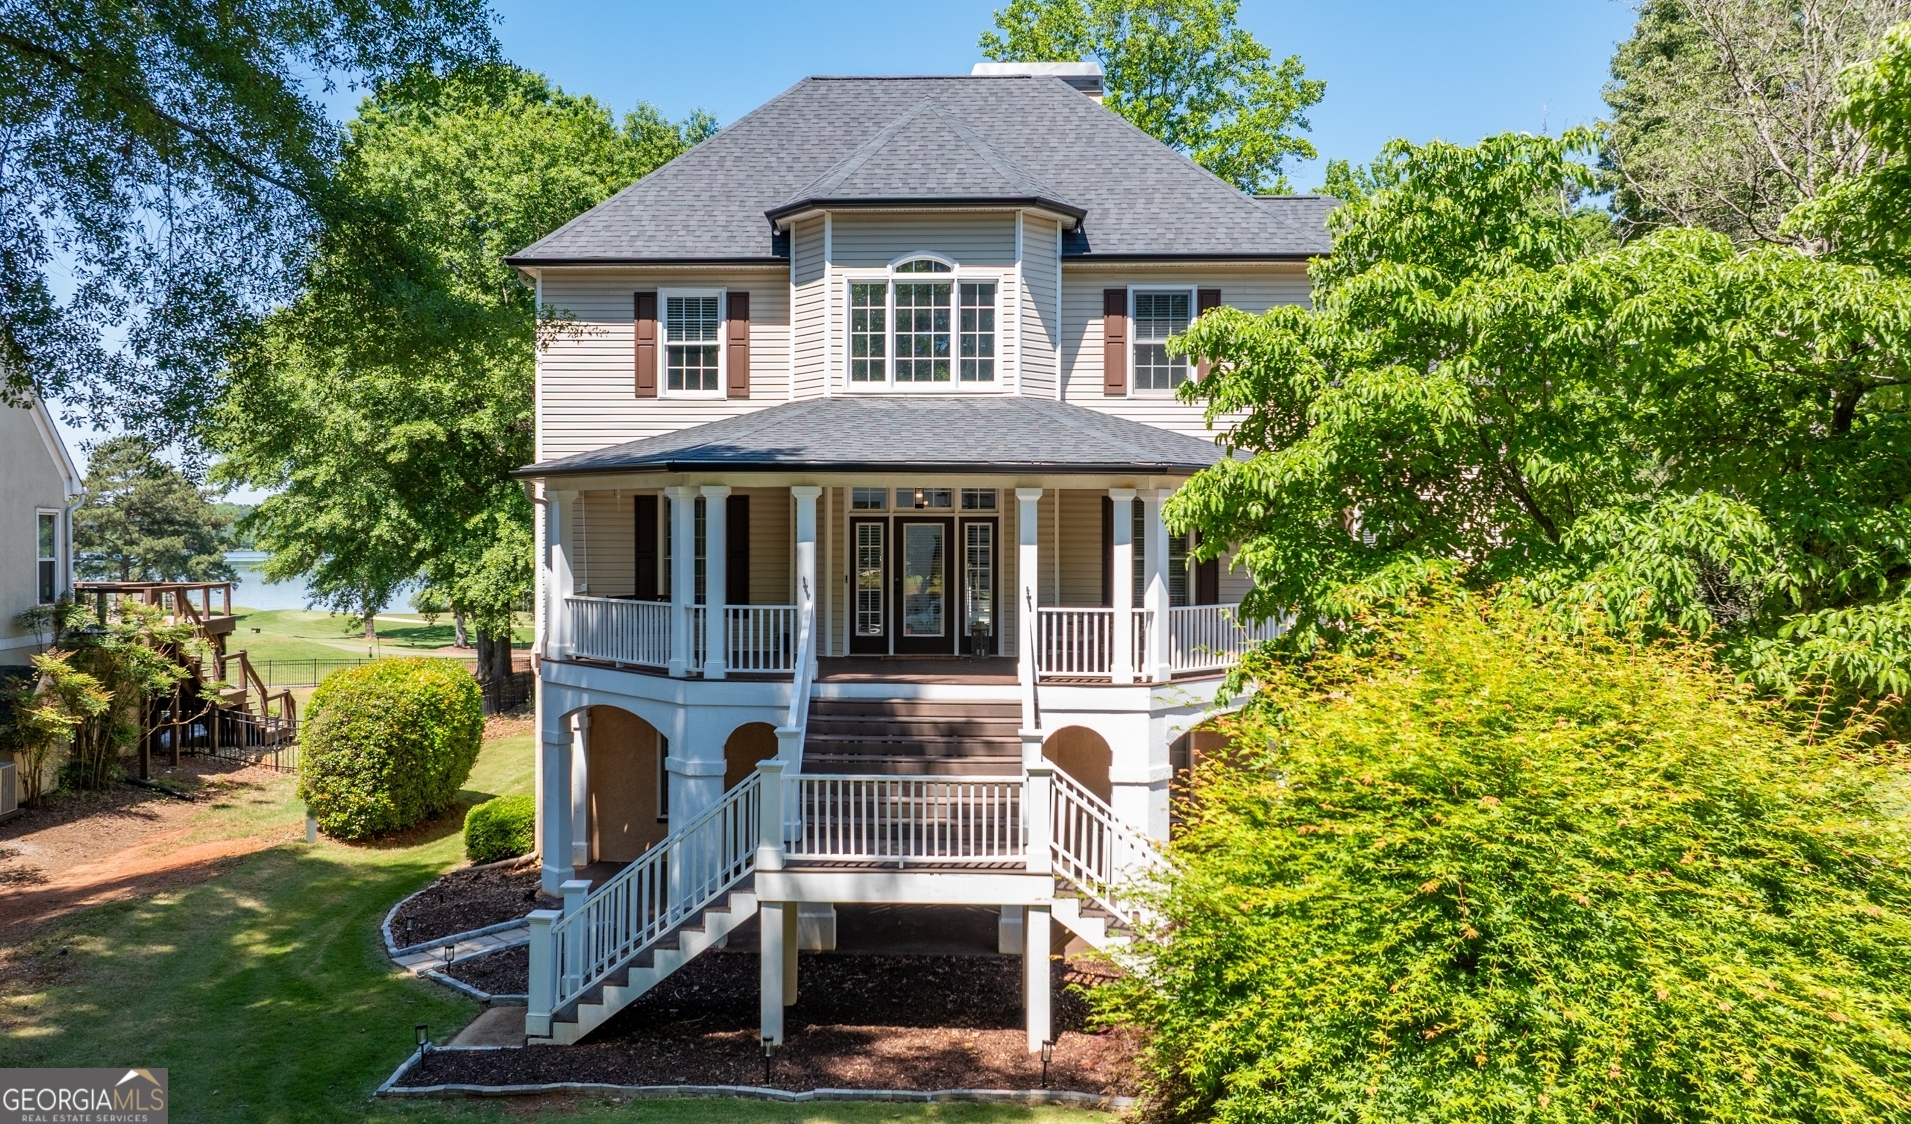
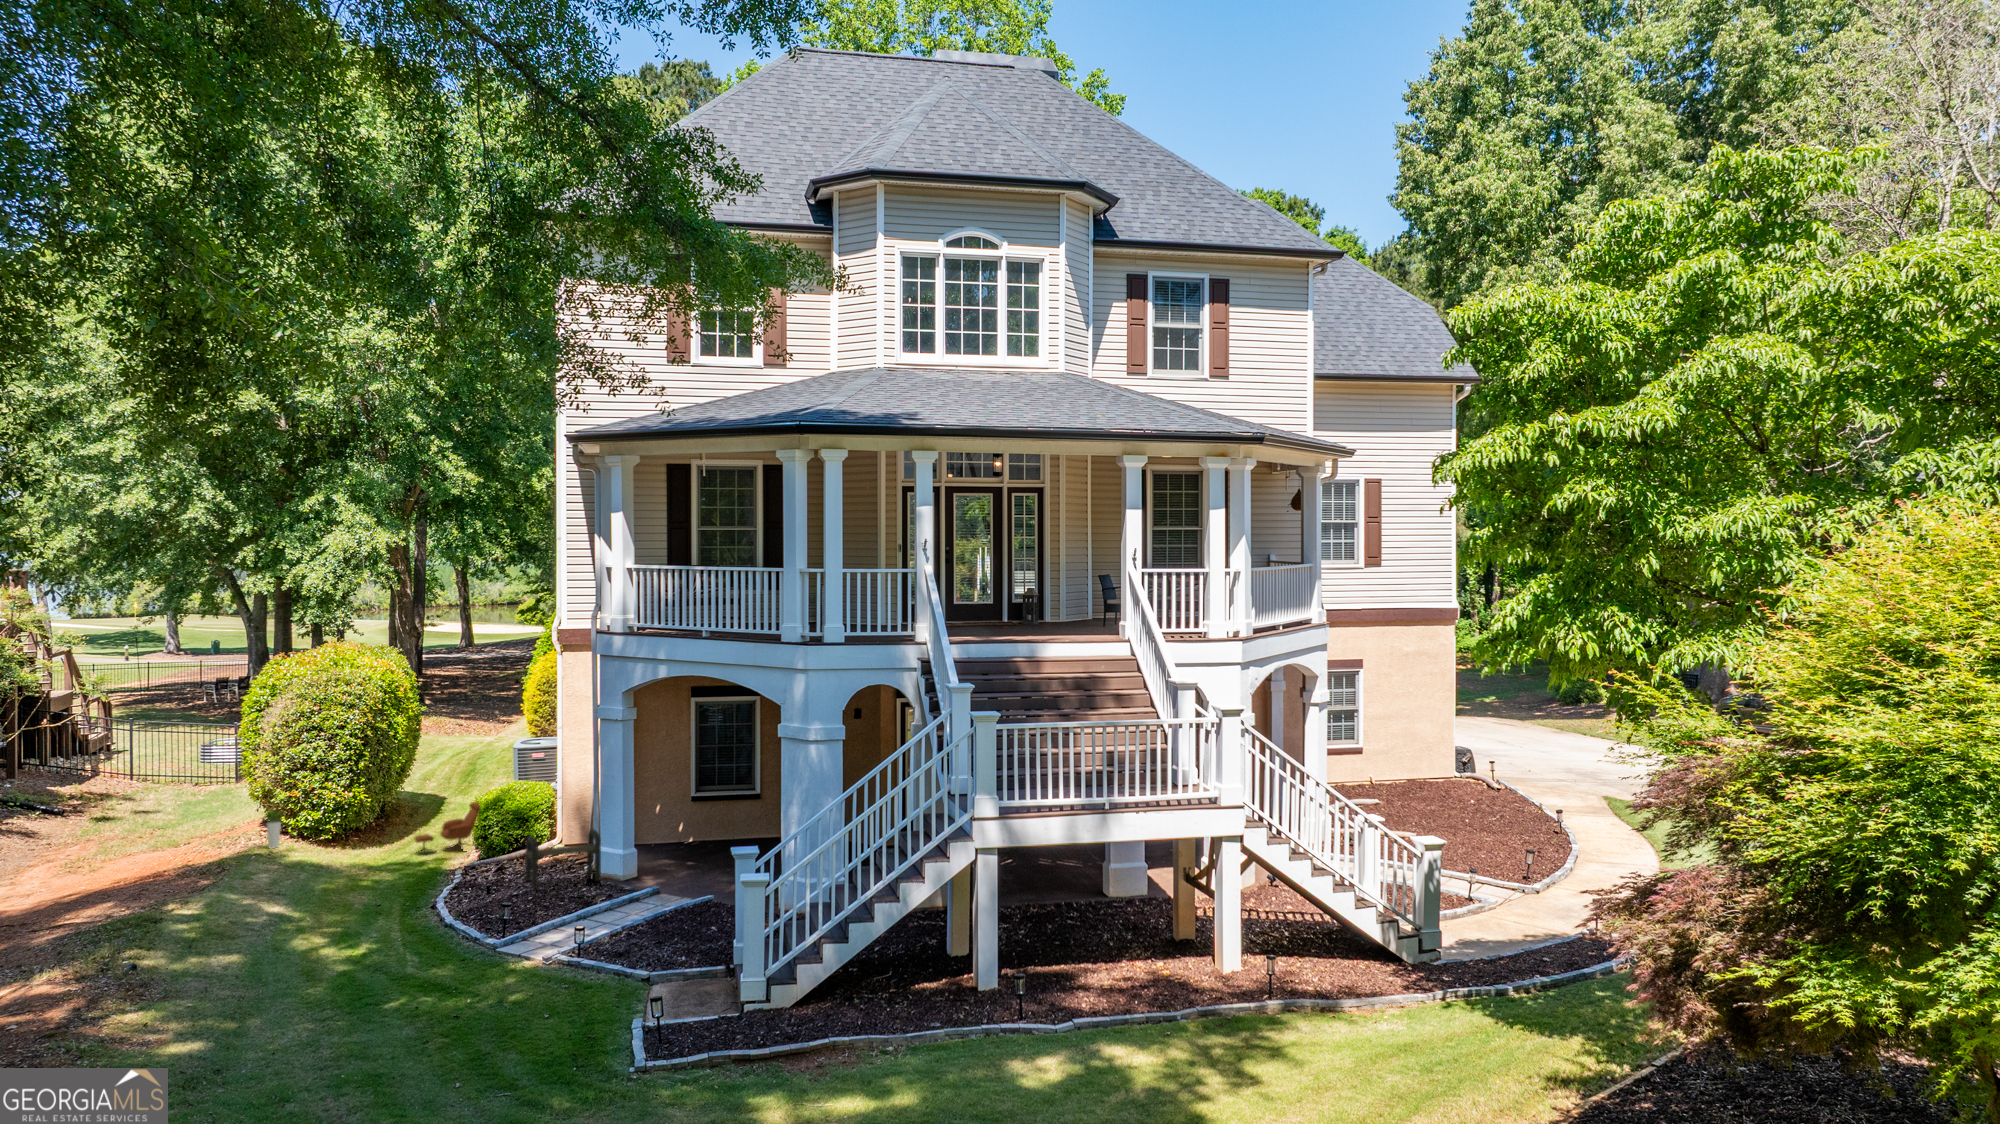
lounge chair: none [409,813,474,860] -> present [415,802,480,852]
bench: none [468,847,540,901] -> present [525,829,601,889]

